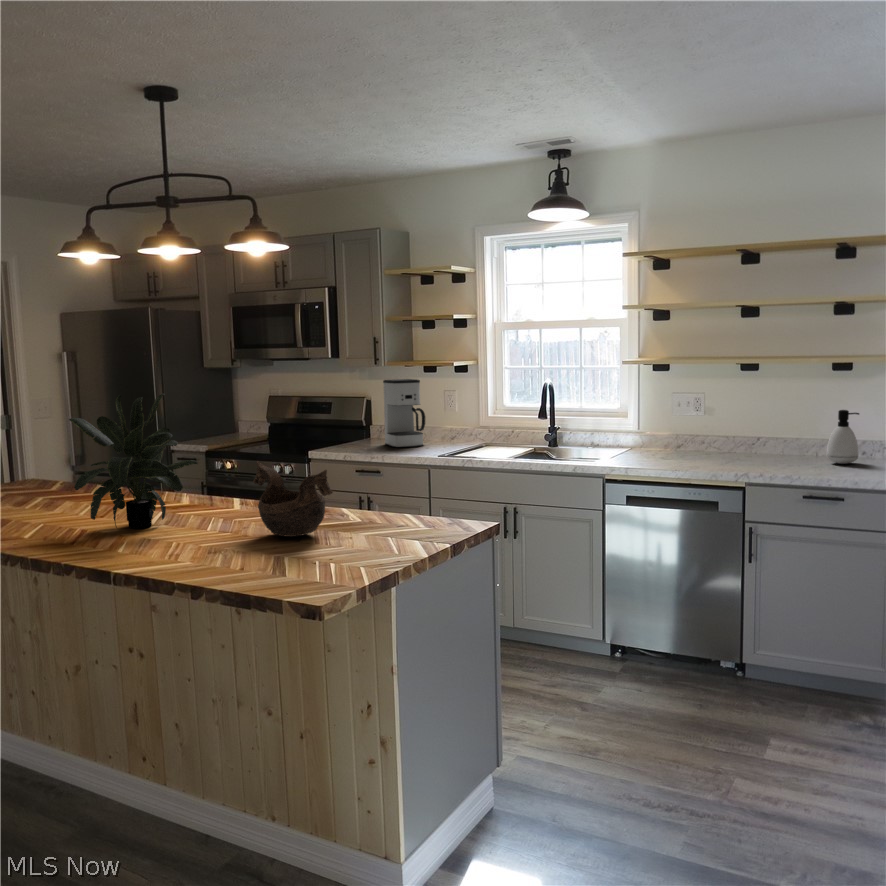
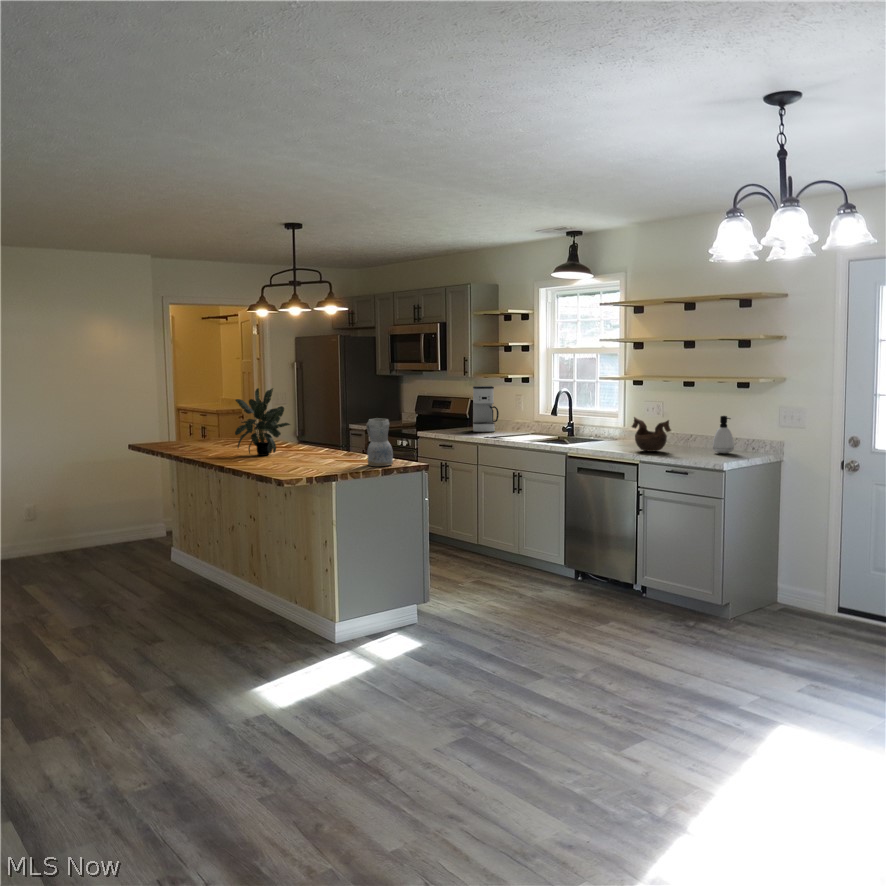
ceramic pitcher: none [383,444,442,537] -> present [366,418,393,466]
decorative bowl: present [253,461,333,537] -> present [632,417,671,452]

